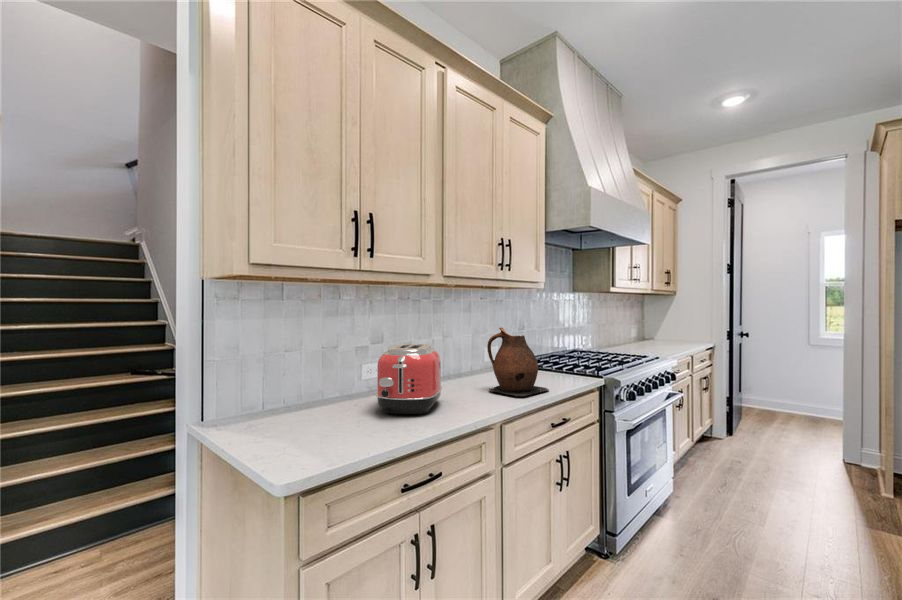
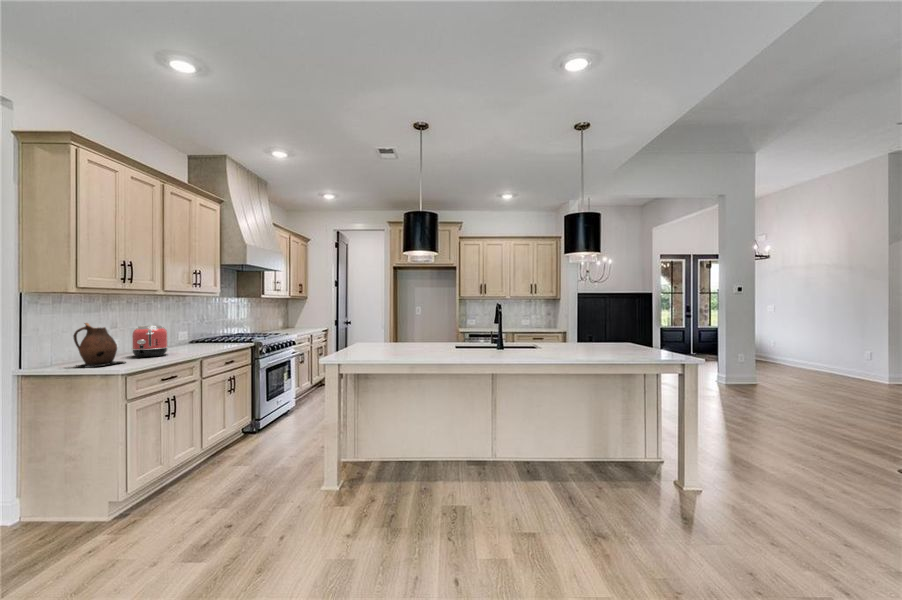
ceramic pitcher: present [487,327,549,397] -> present [73,323,124,366]

